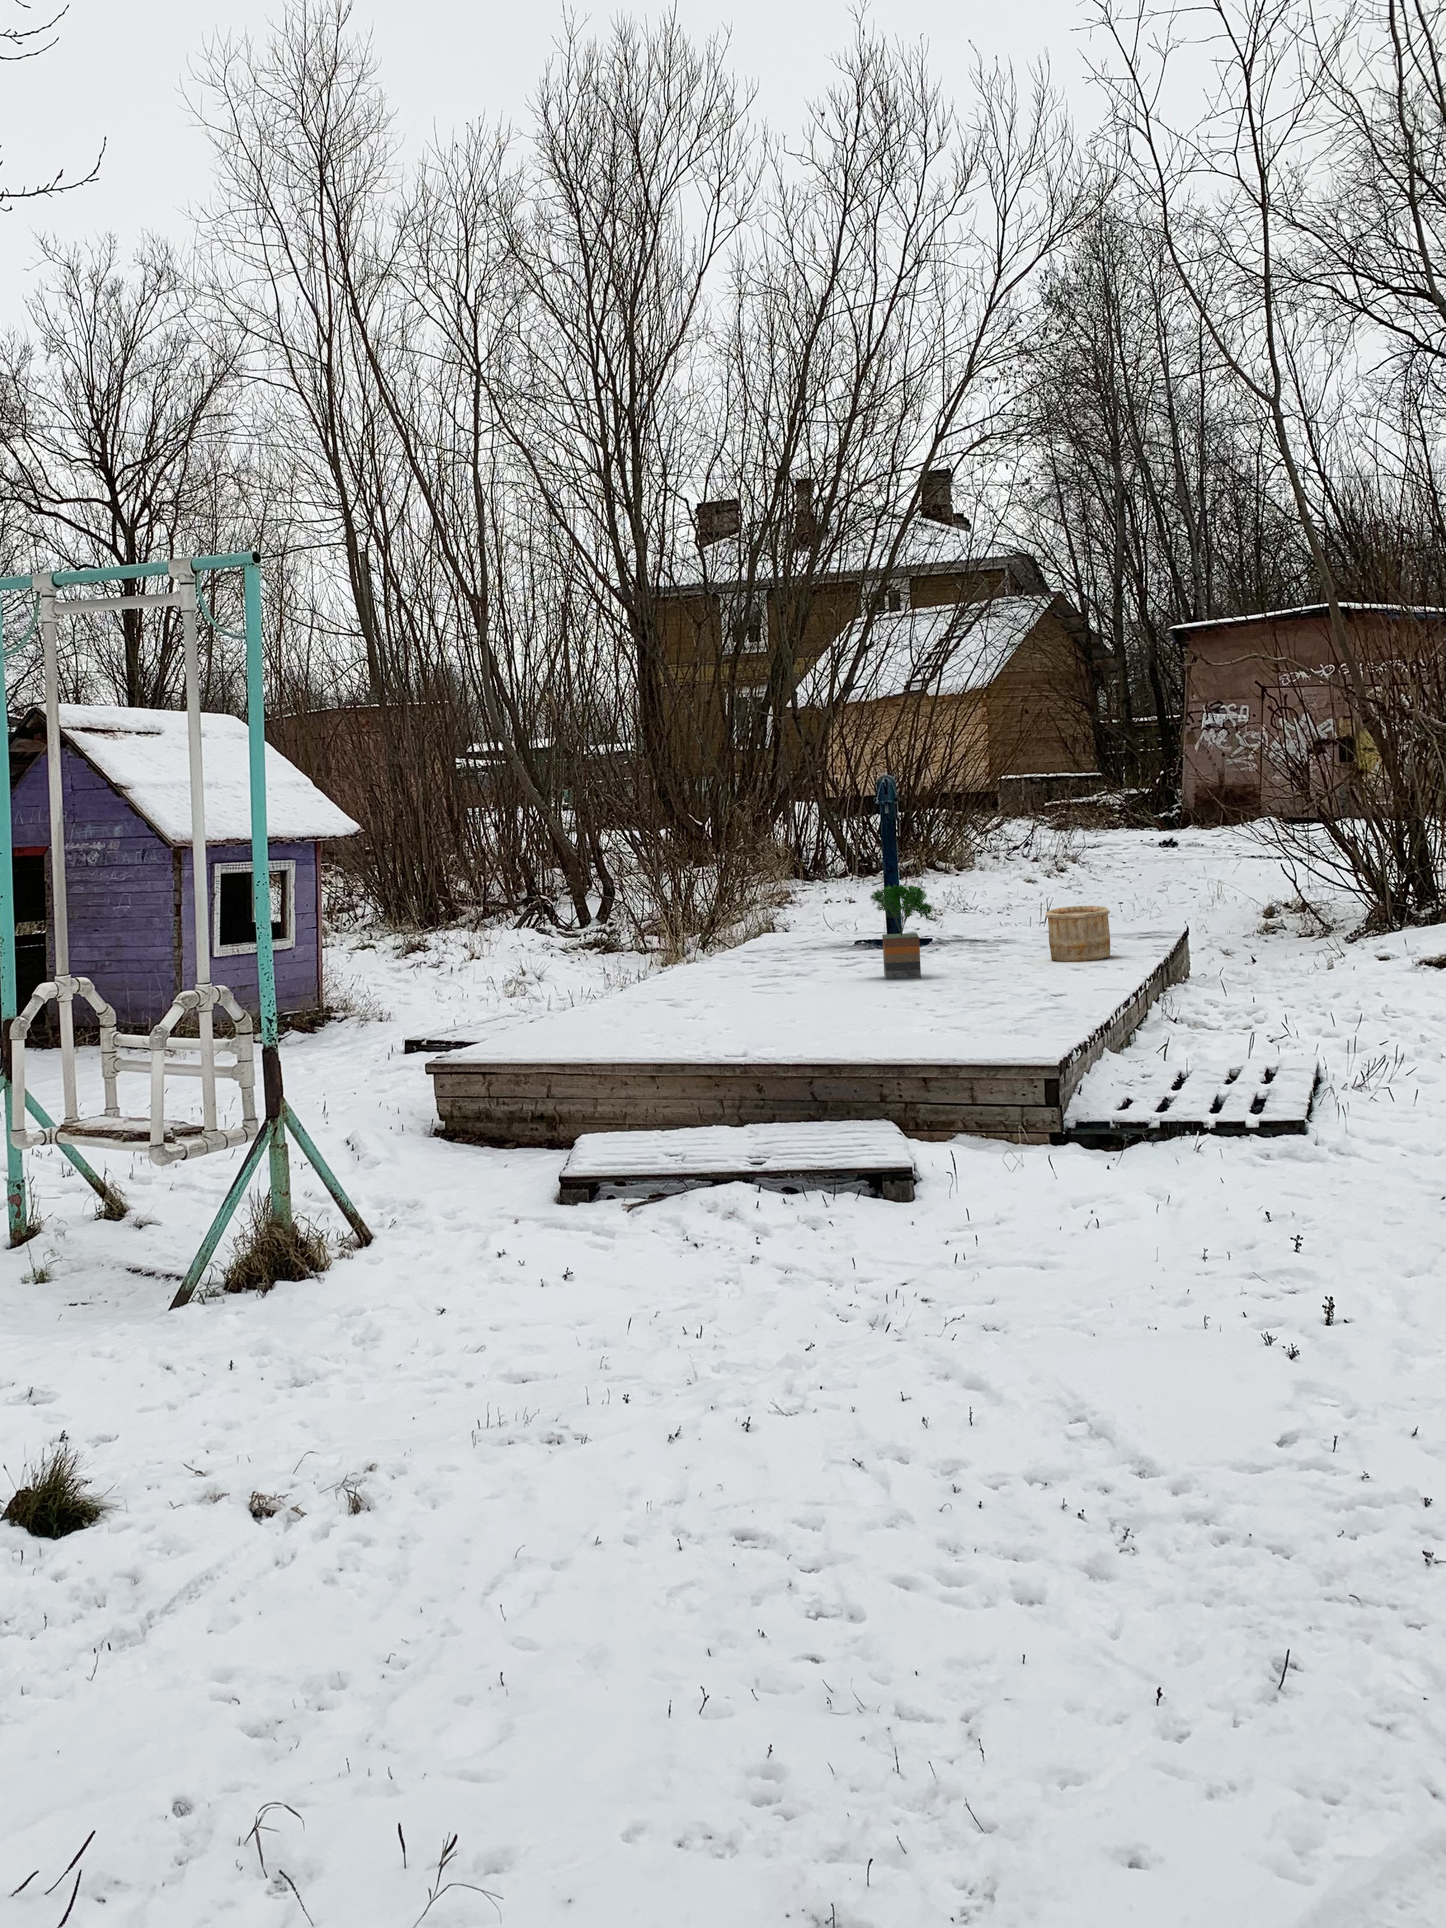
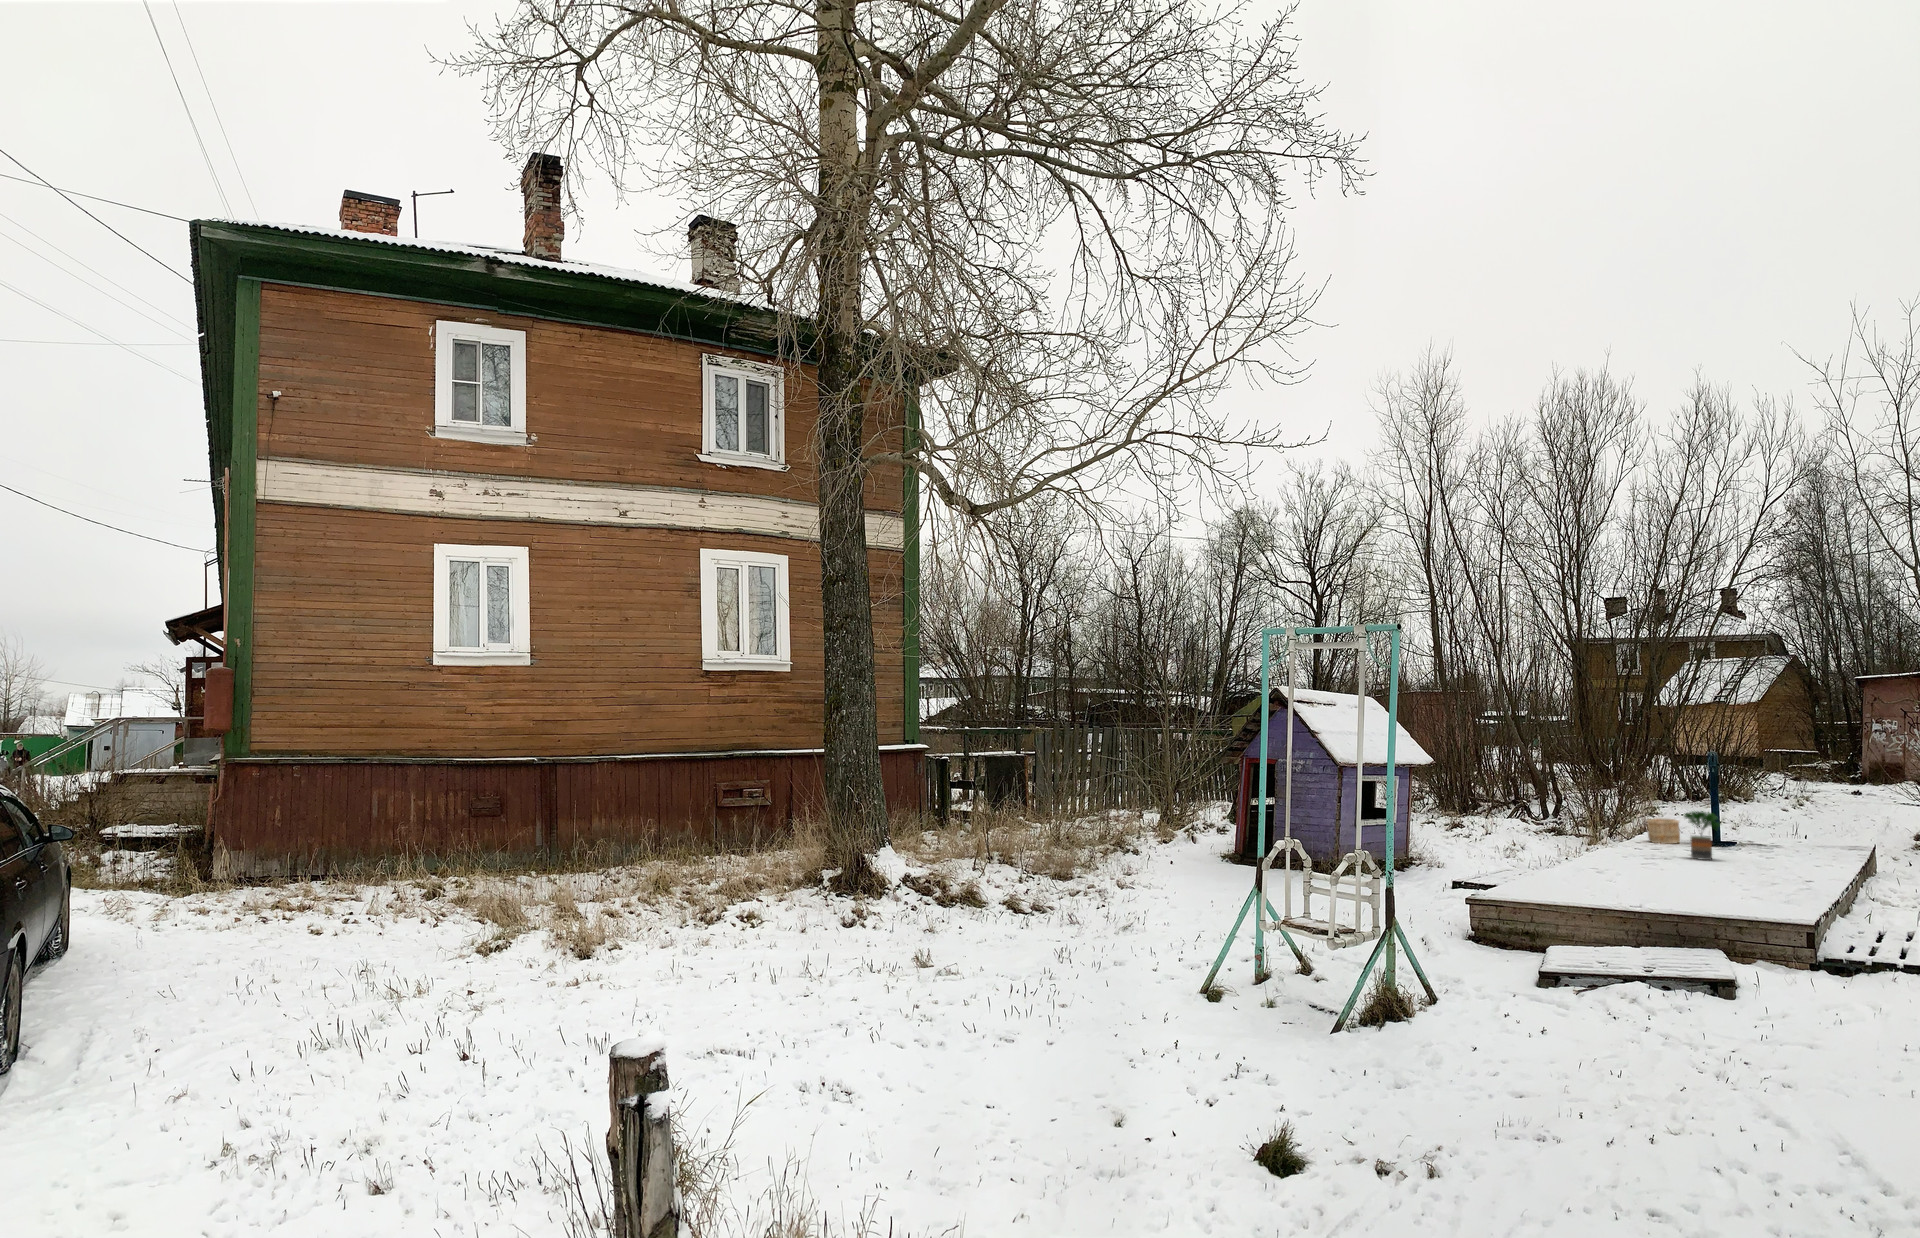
wooden bucket: present [1046,906,1110,961] -> present [1647,818,1680,844]

